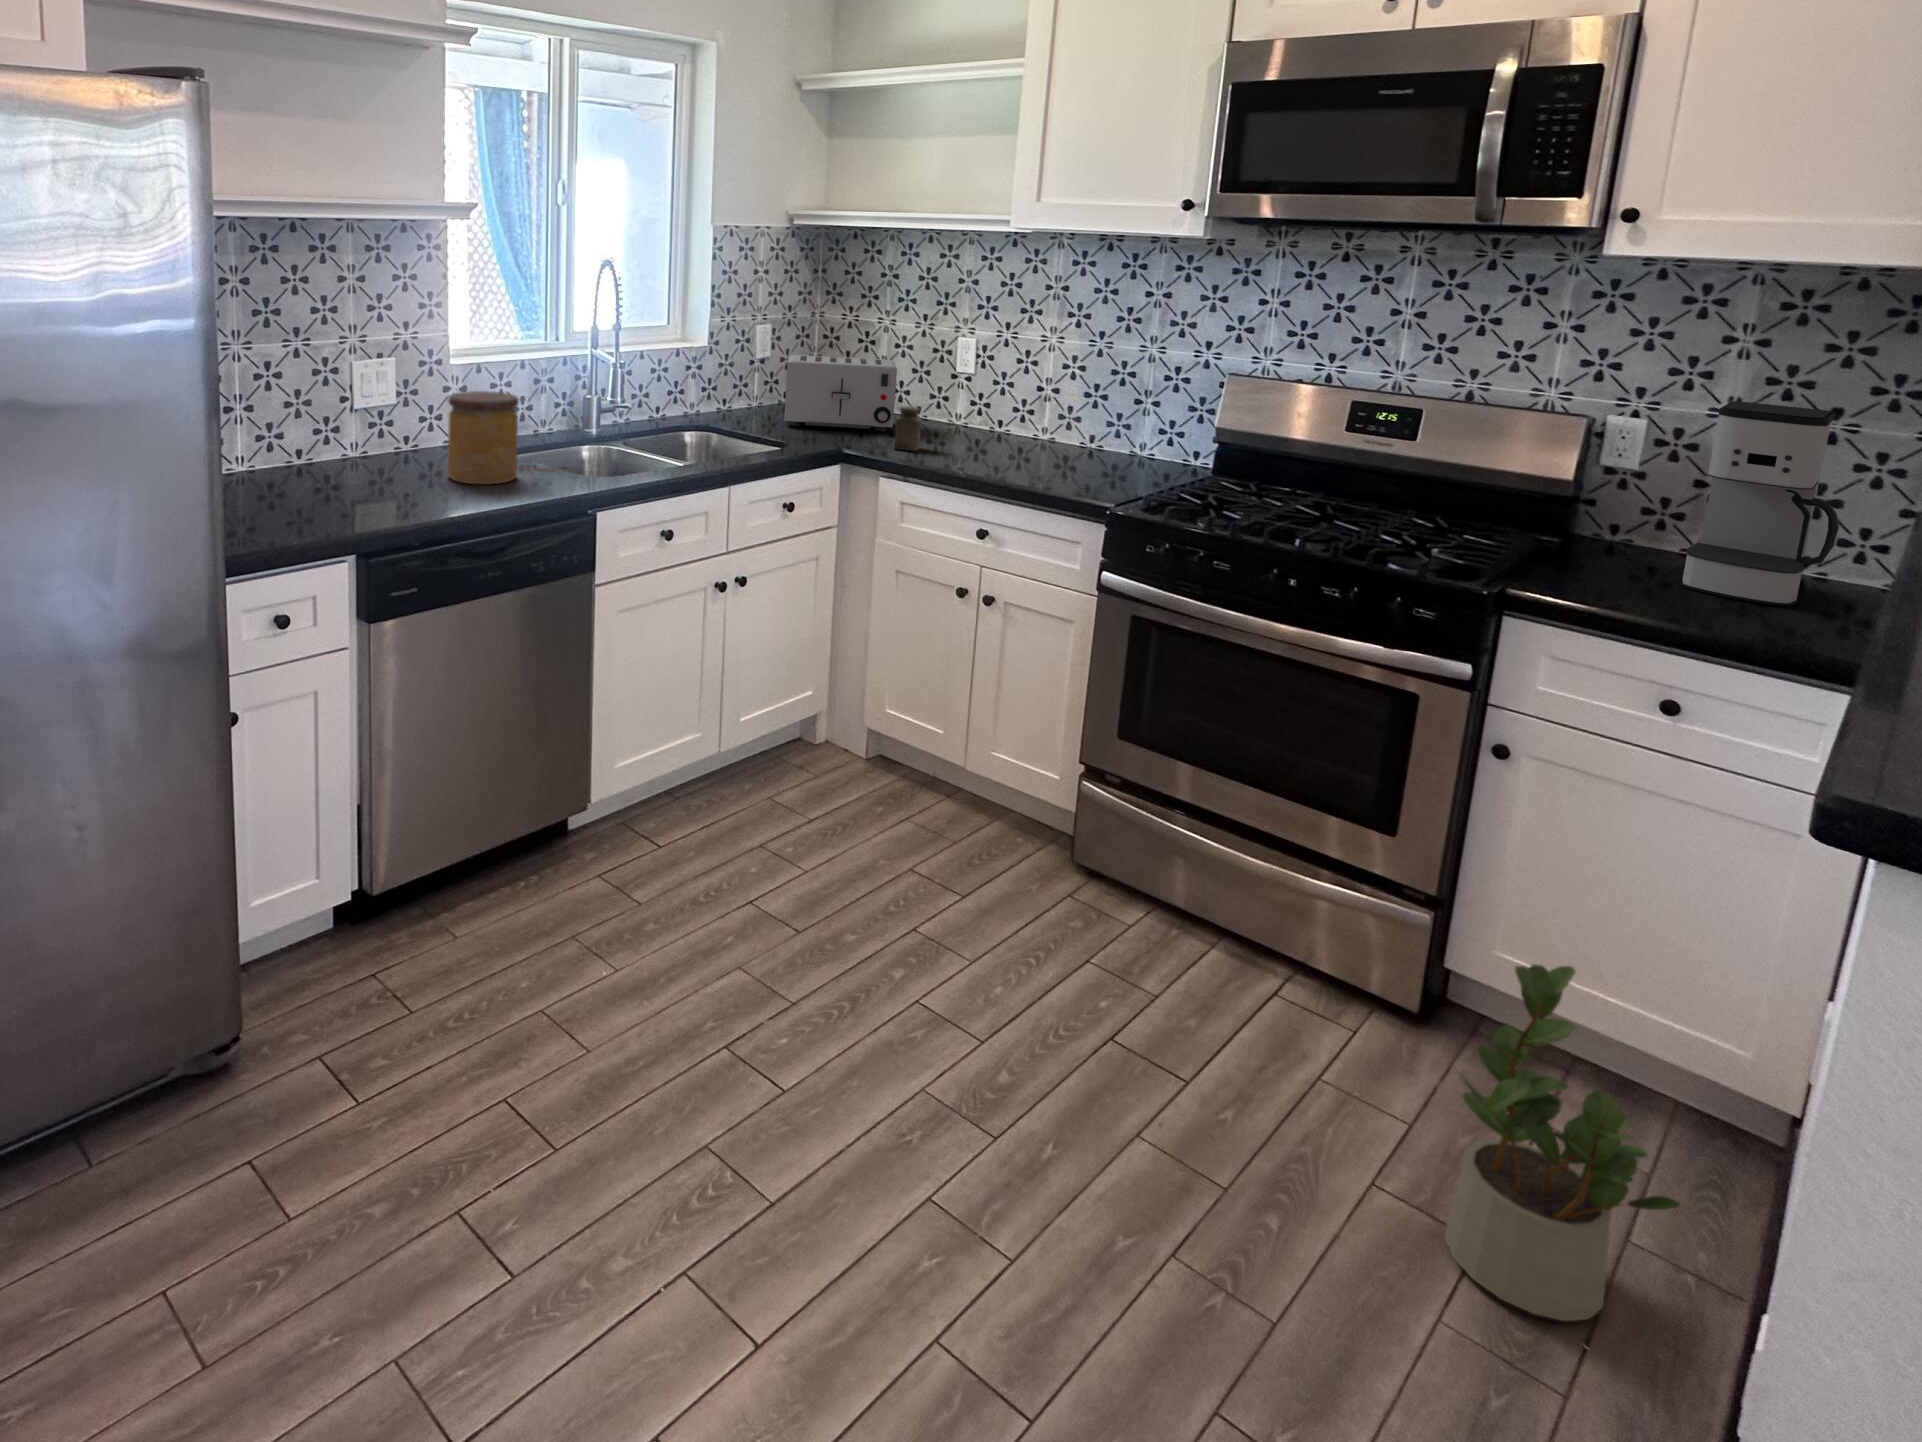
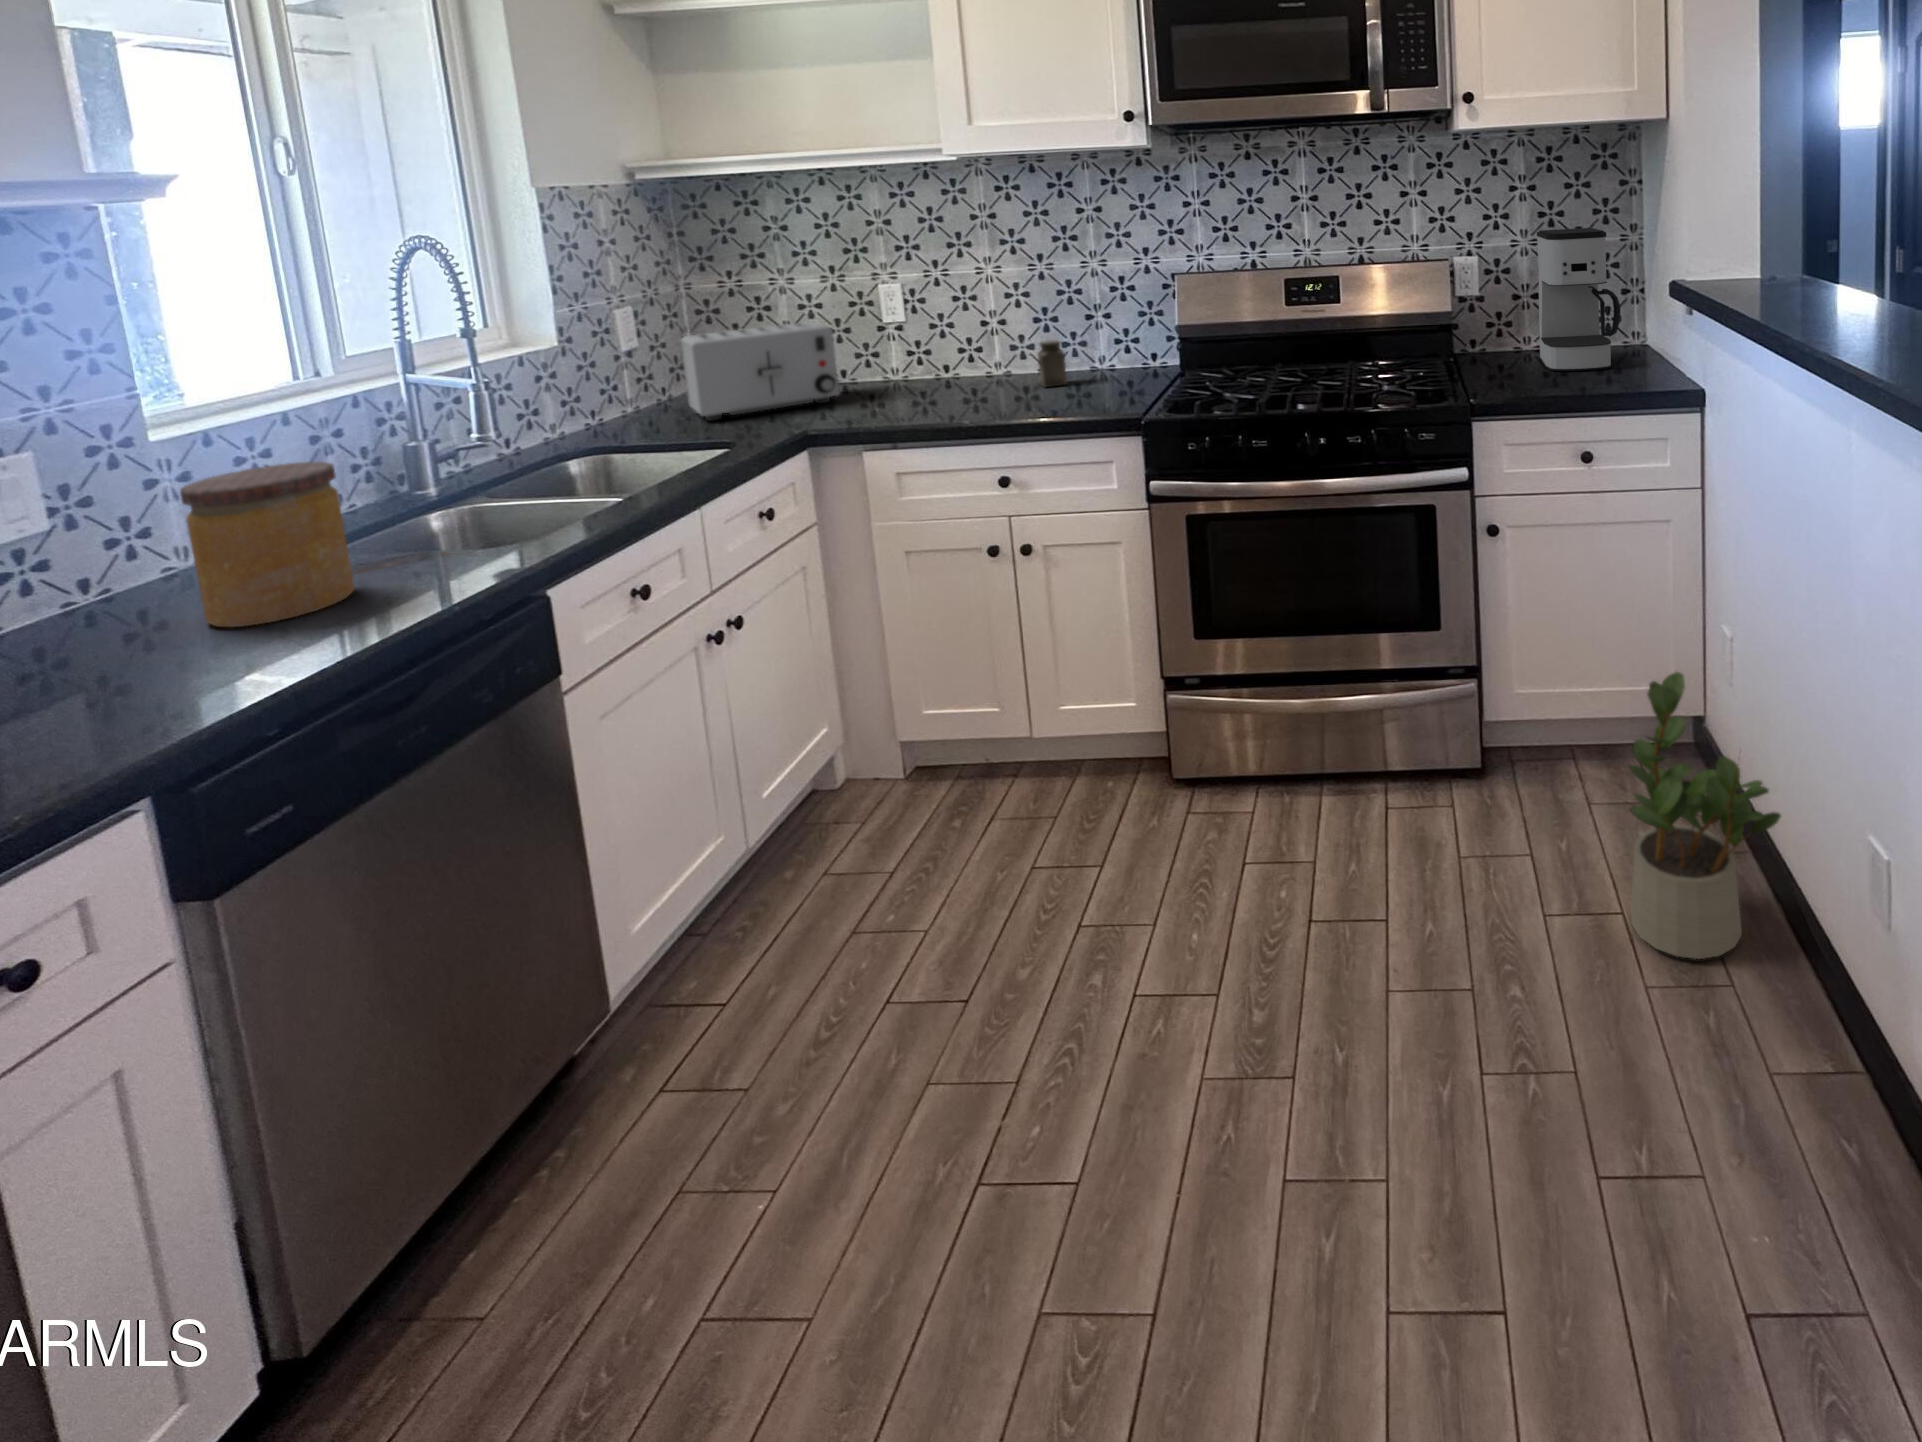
salt shaker: present [894,406,922,451] -> present [1038,340,1067,387]

